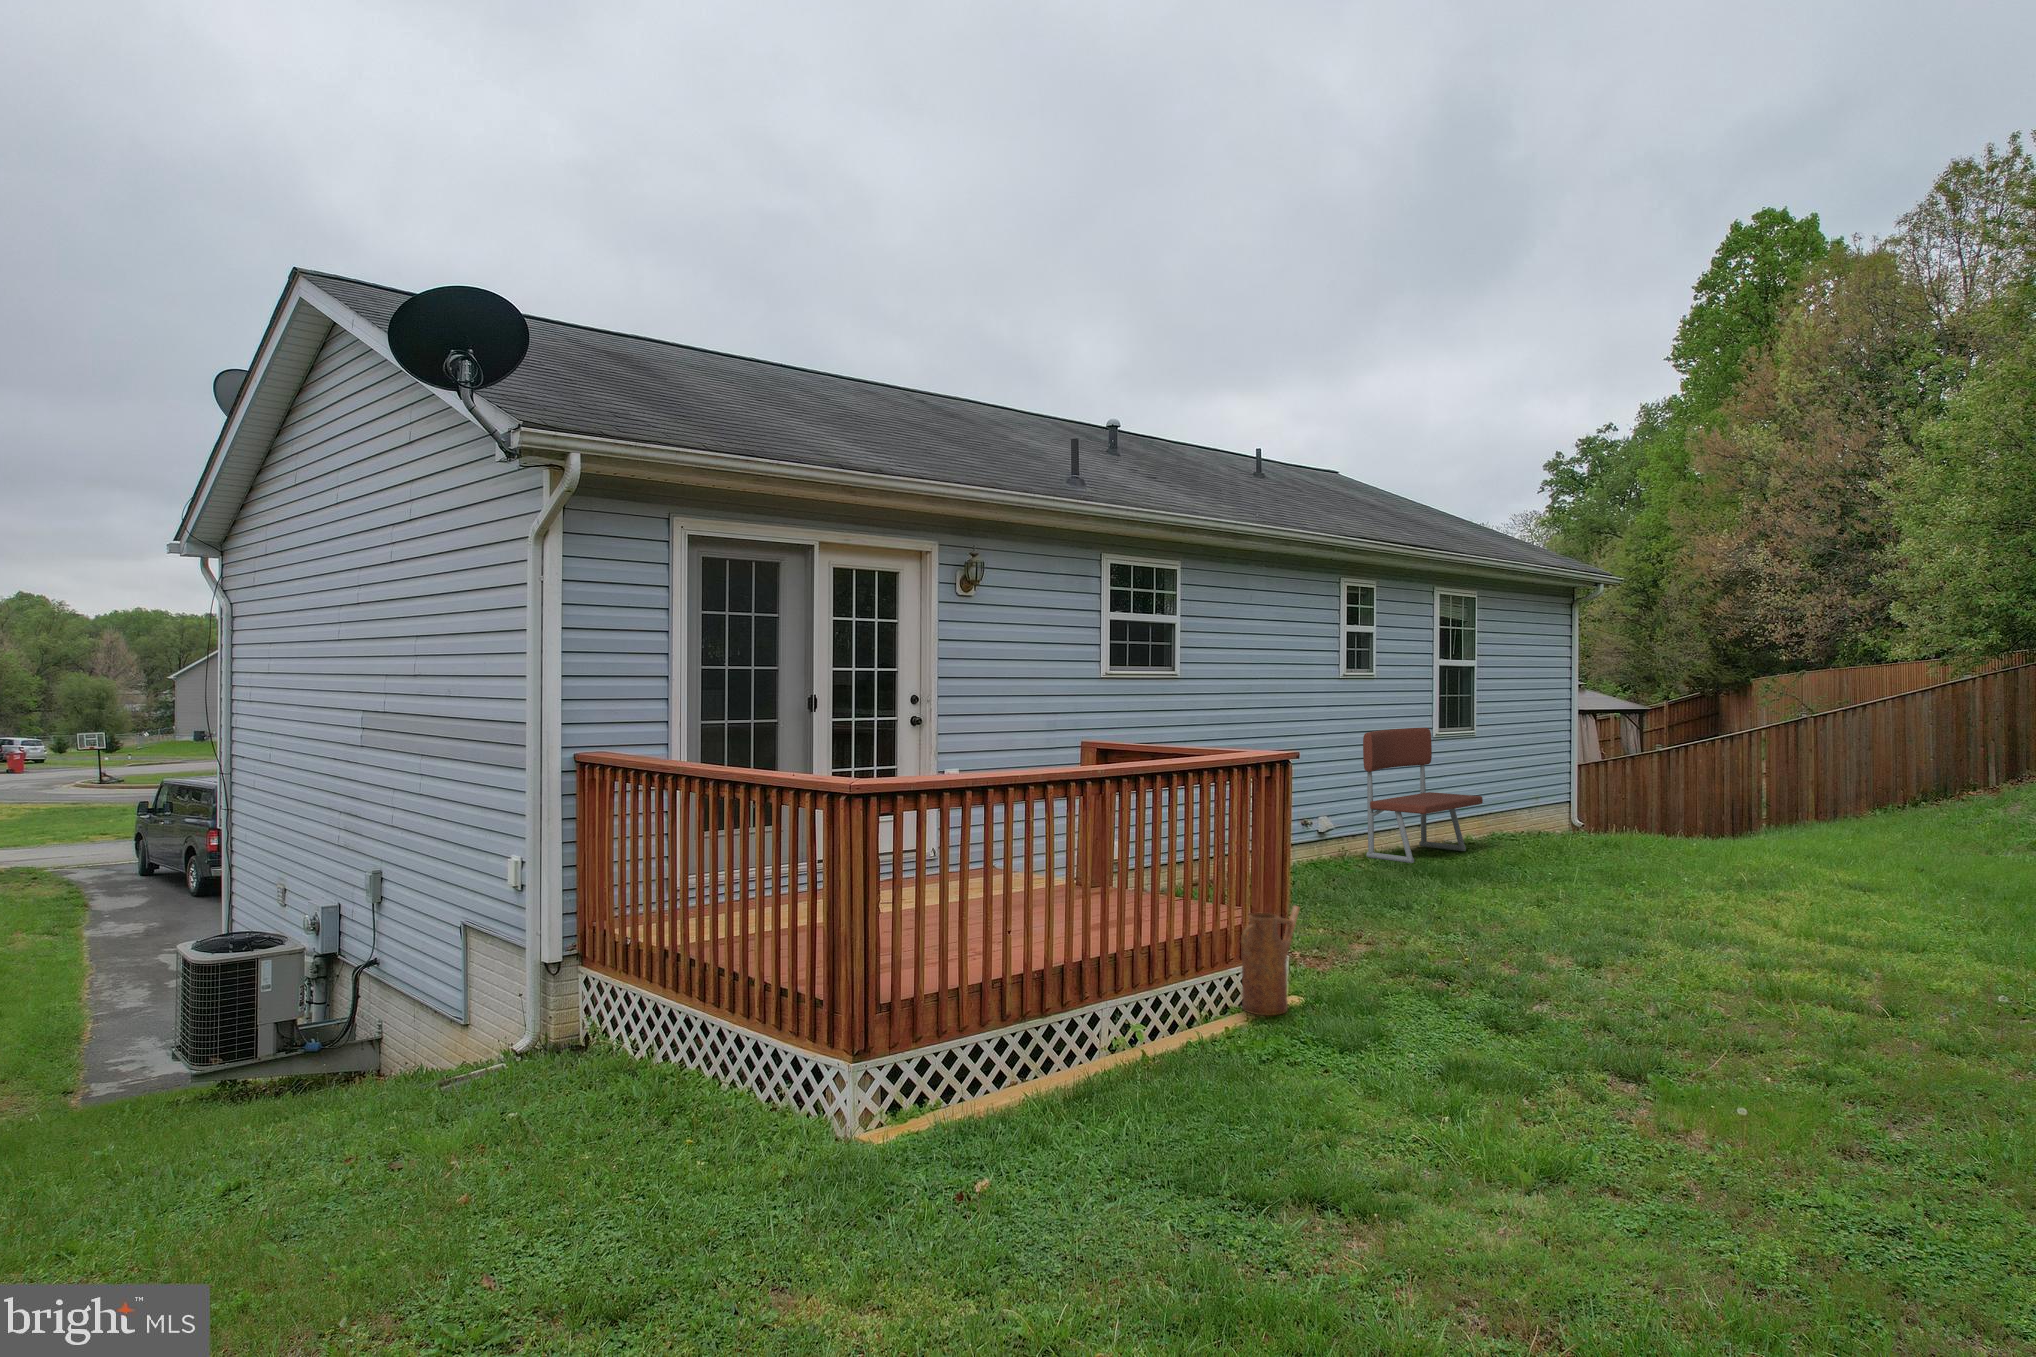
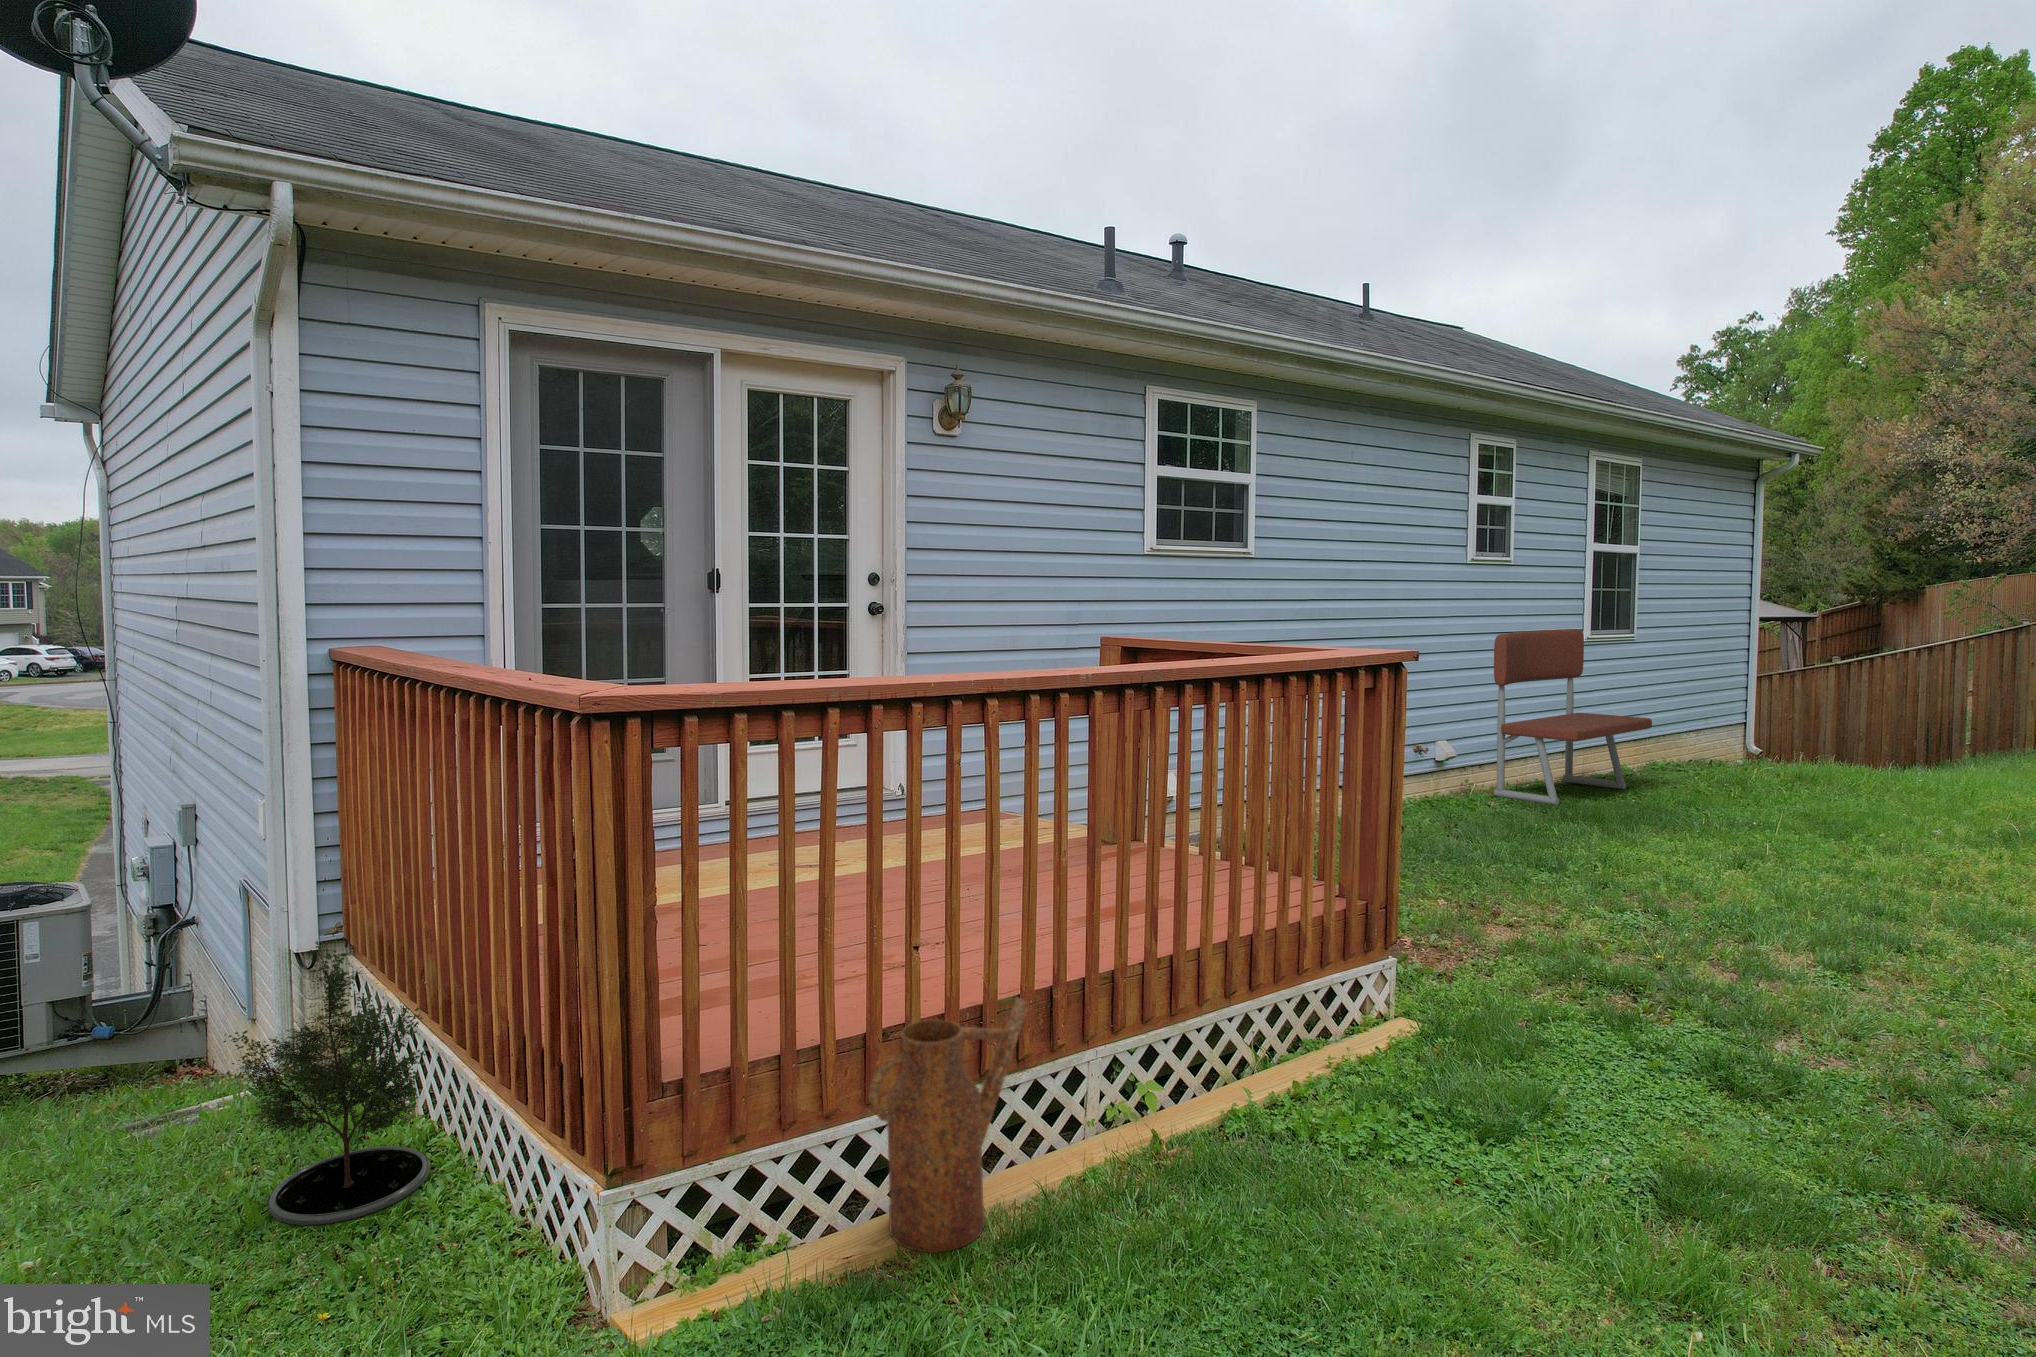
watering can: present [1241,906,1300,1016] -> present [869,997,1030,1253]
potted tree: none [589,935,706,1107] -> present [223,941,430,1225]

